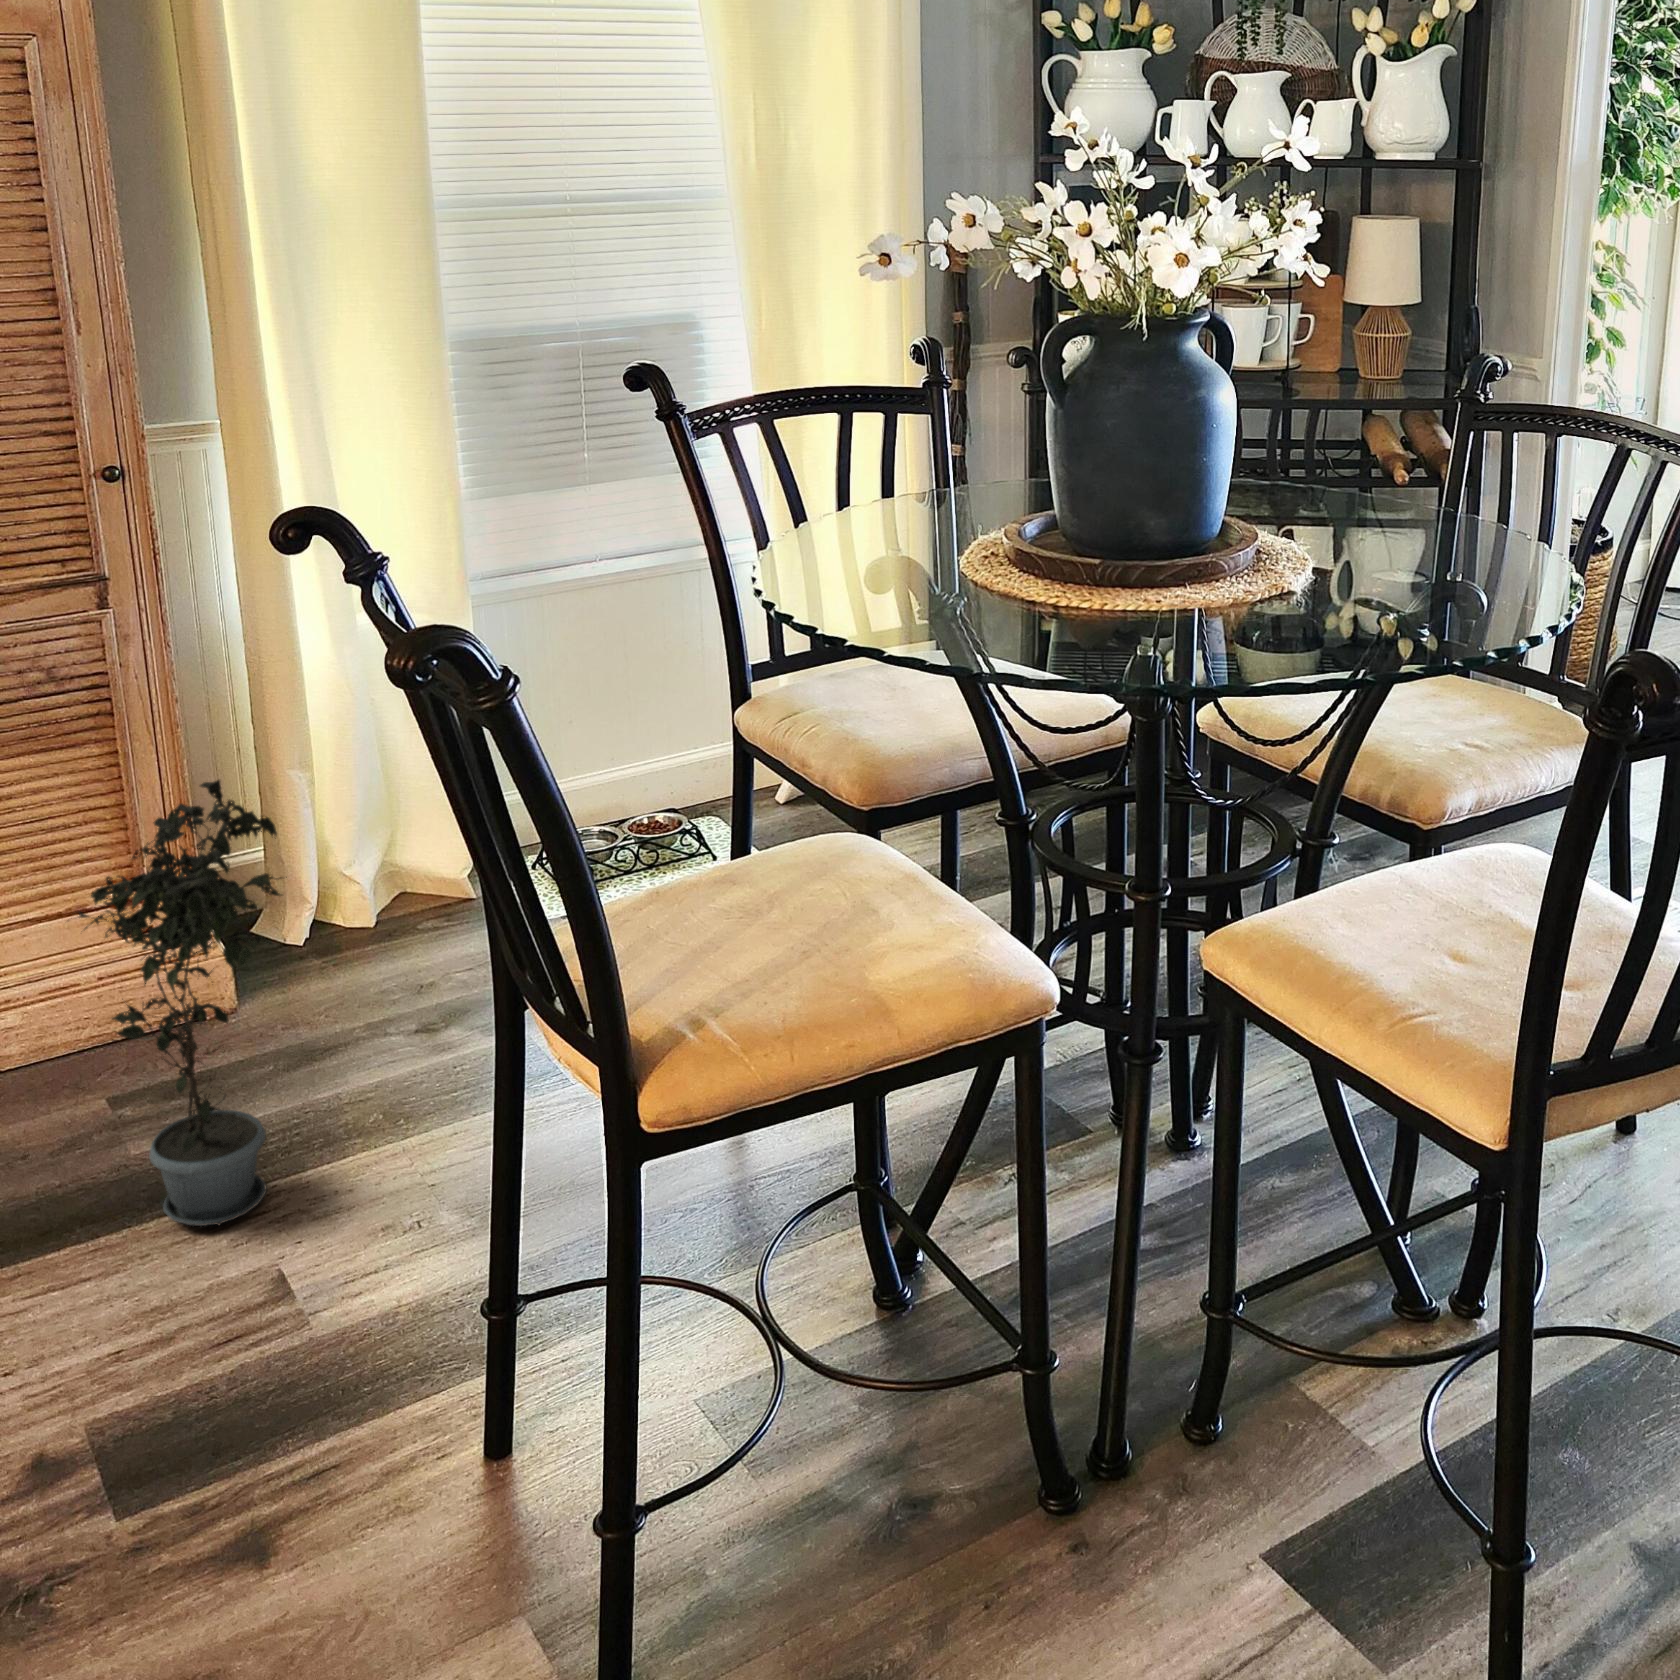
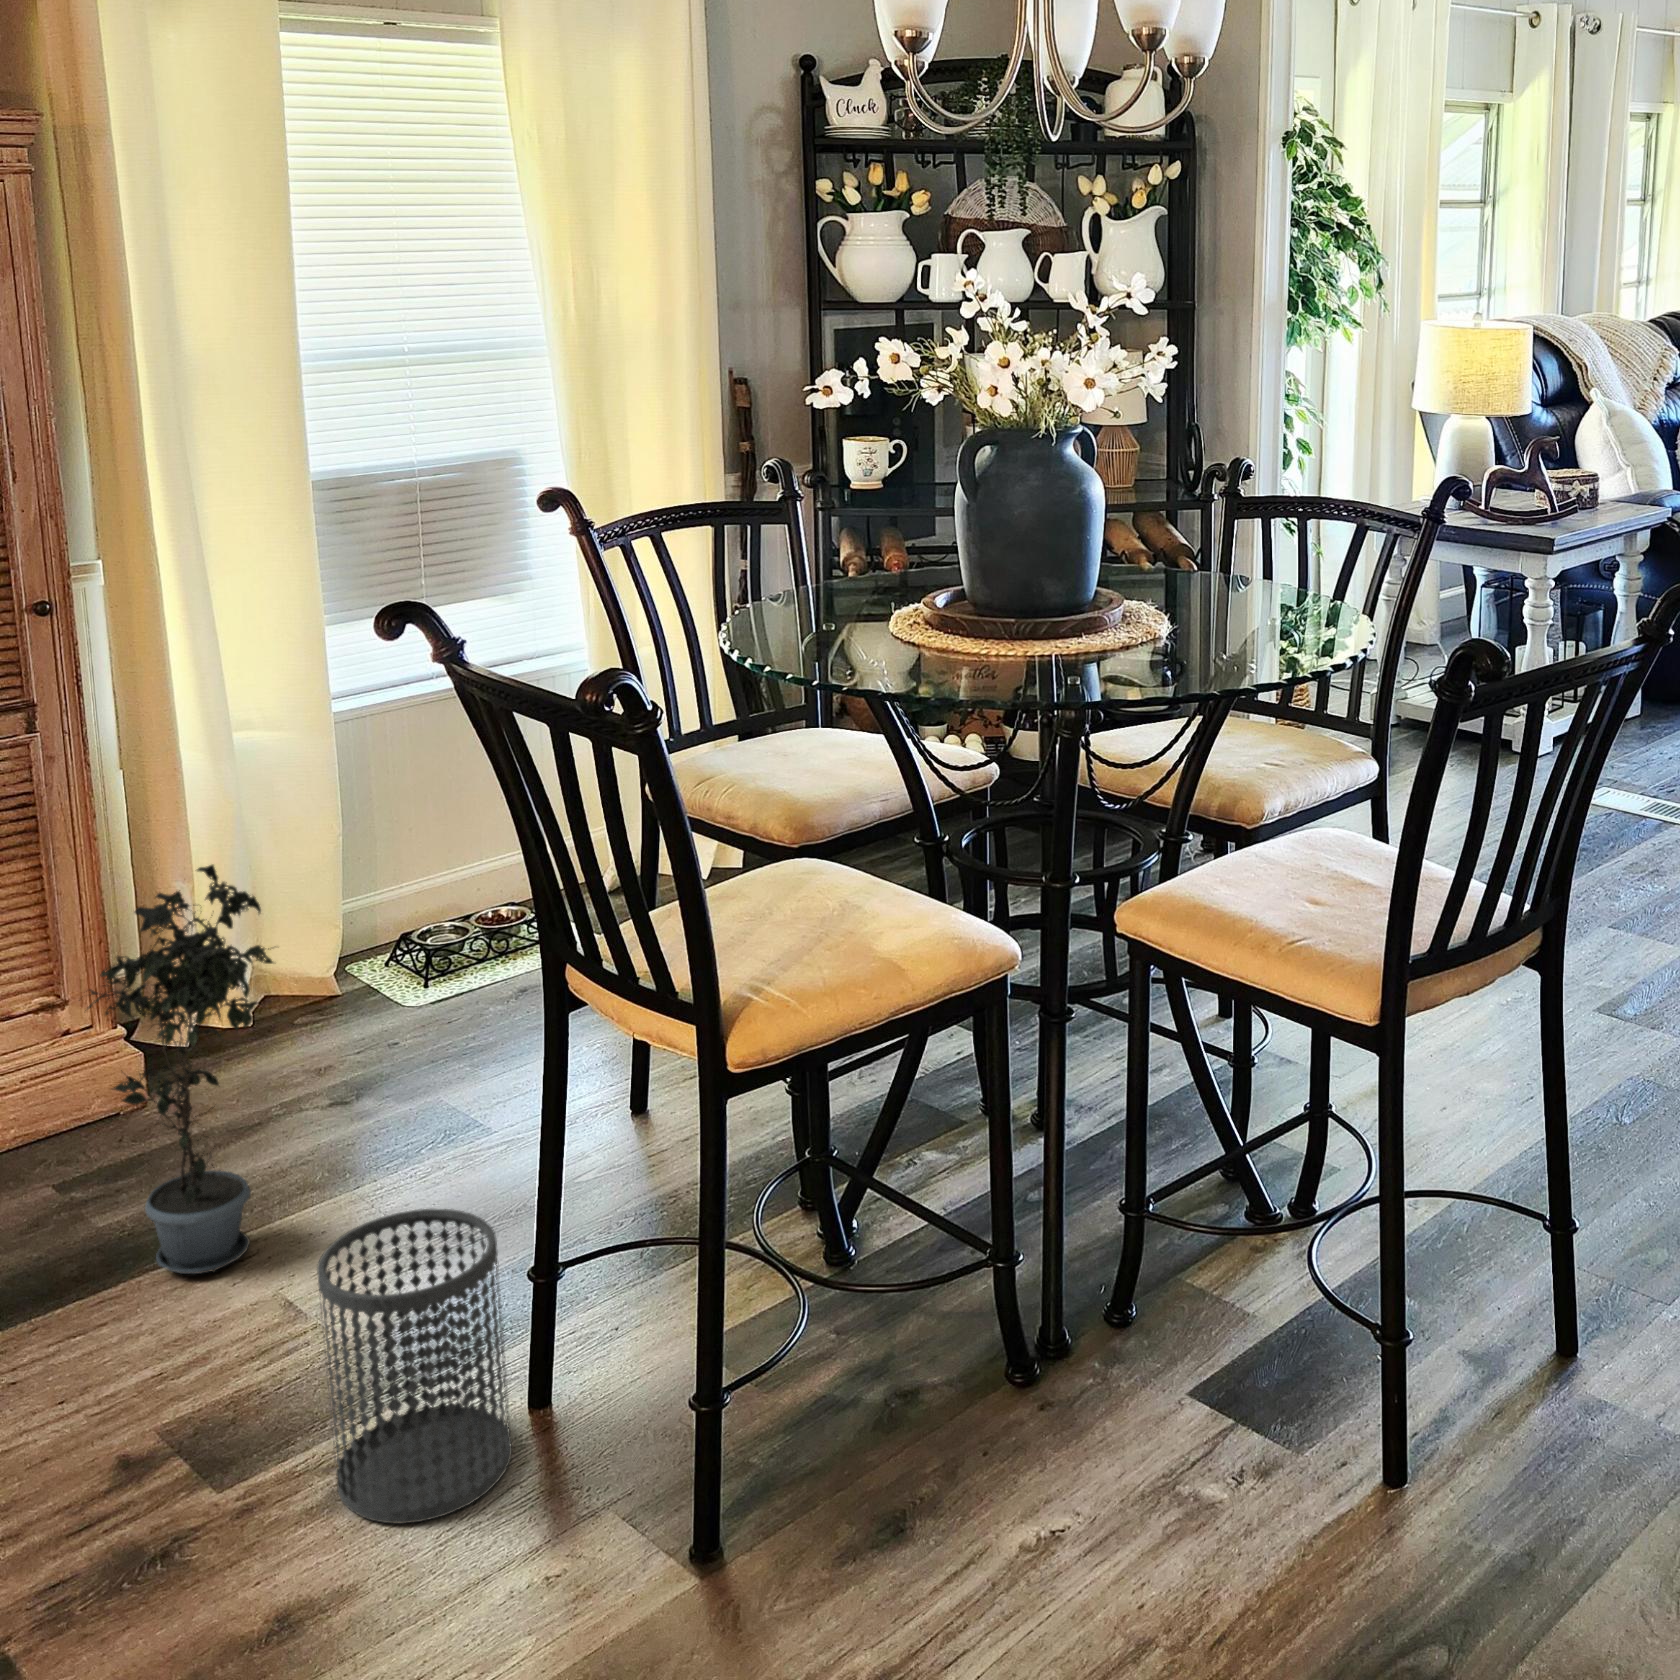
wastebasket: none [198,1221,440,1594] -> present [317,1209,512,1524]

